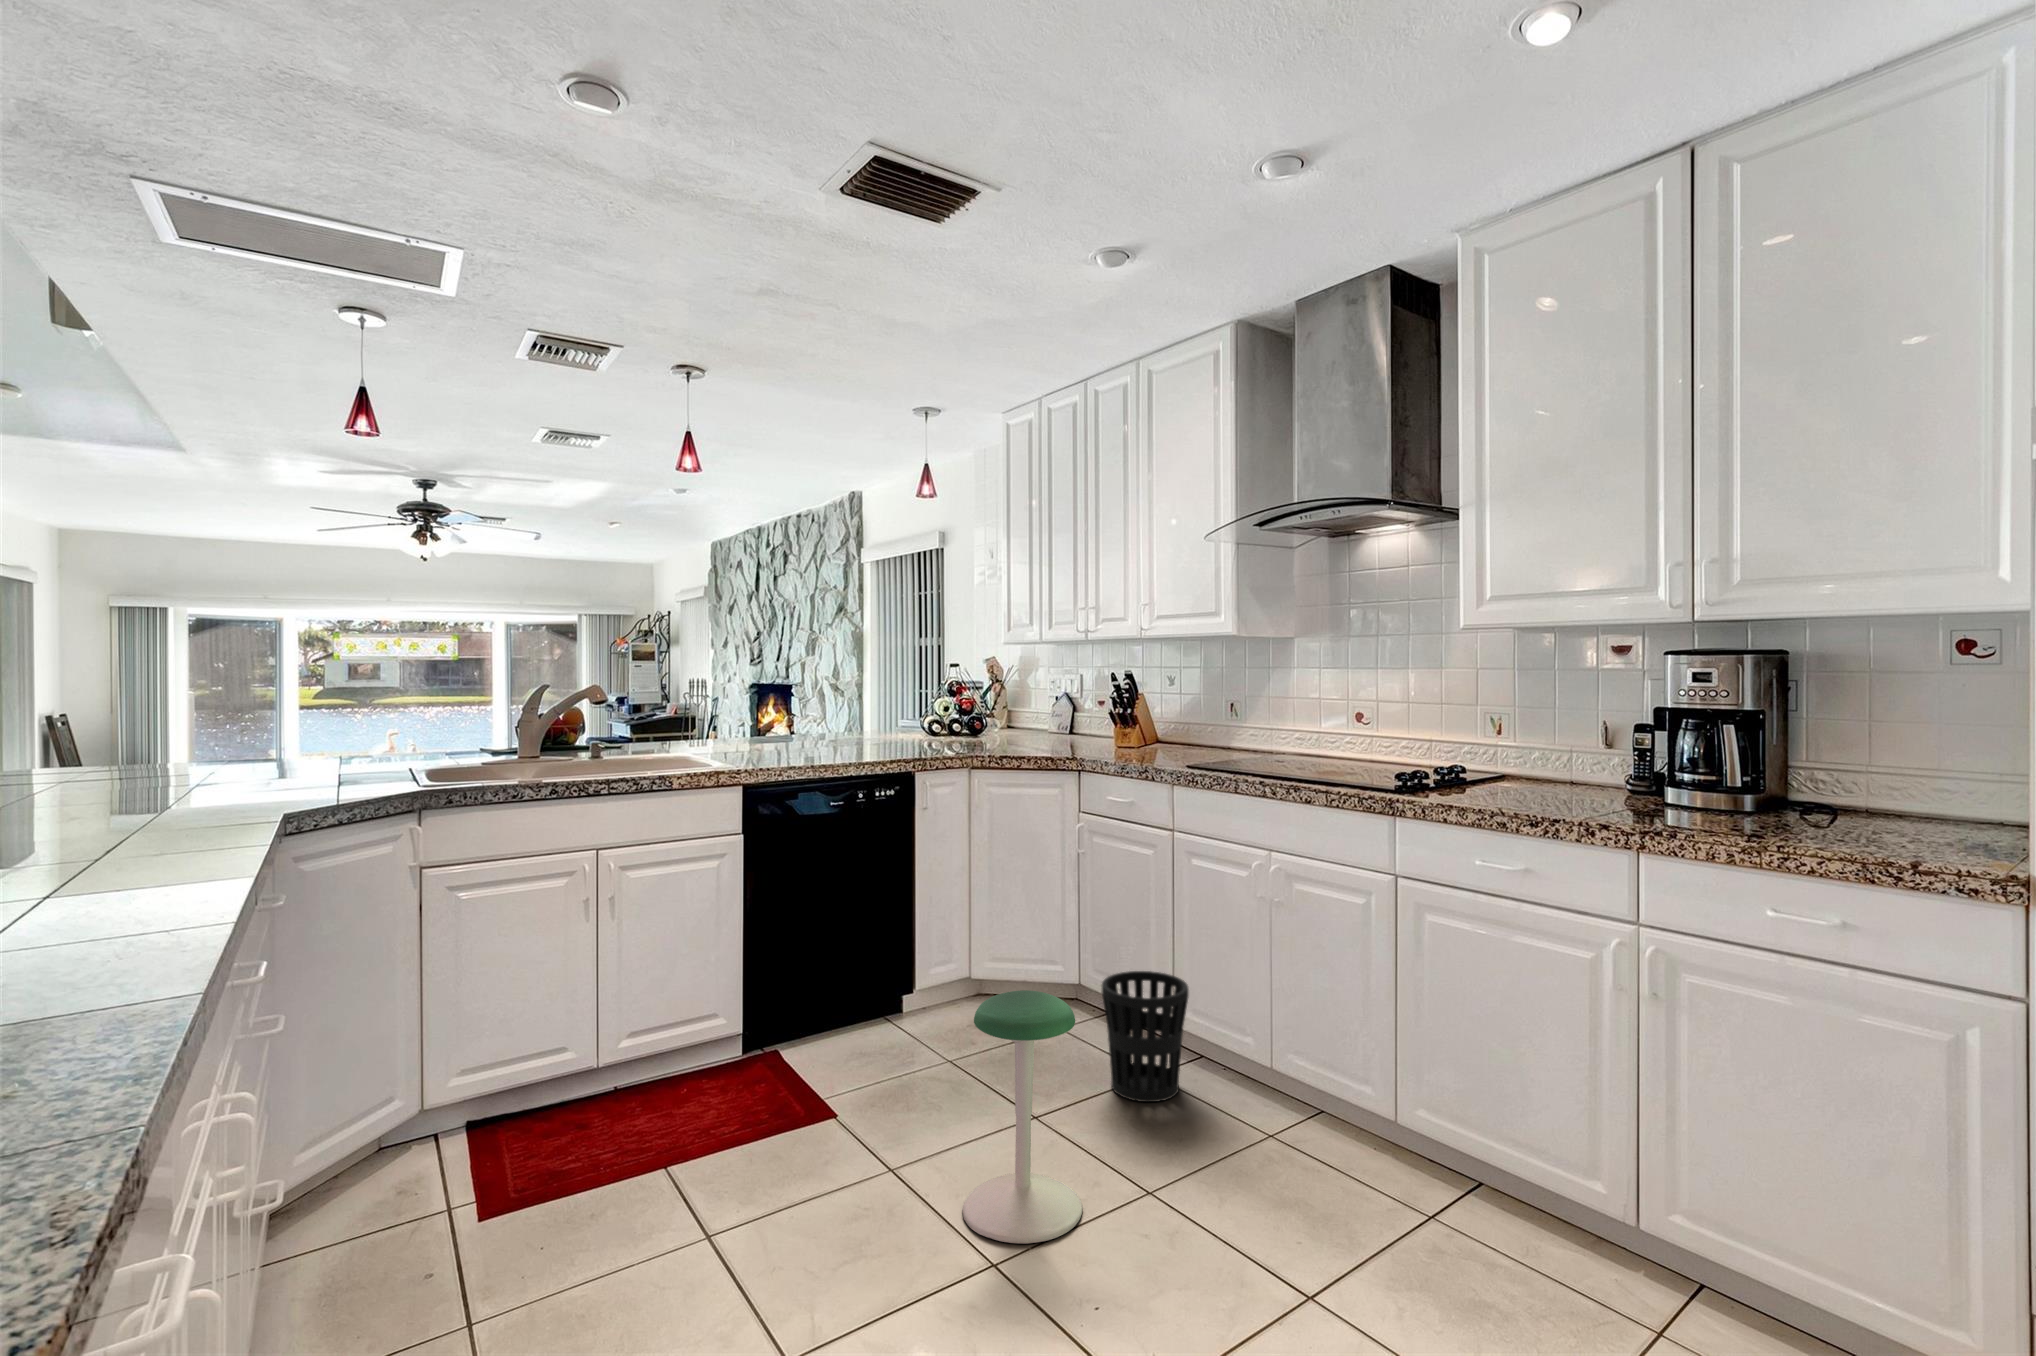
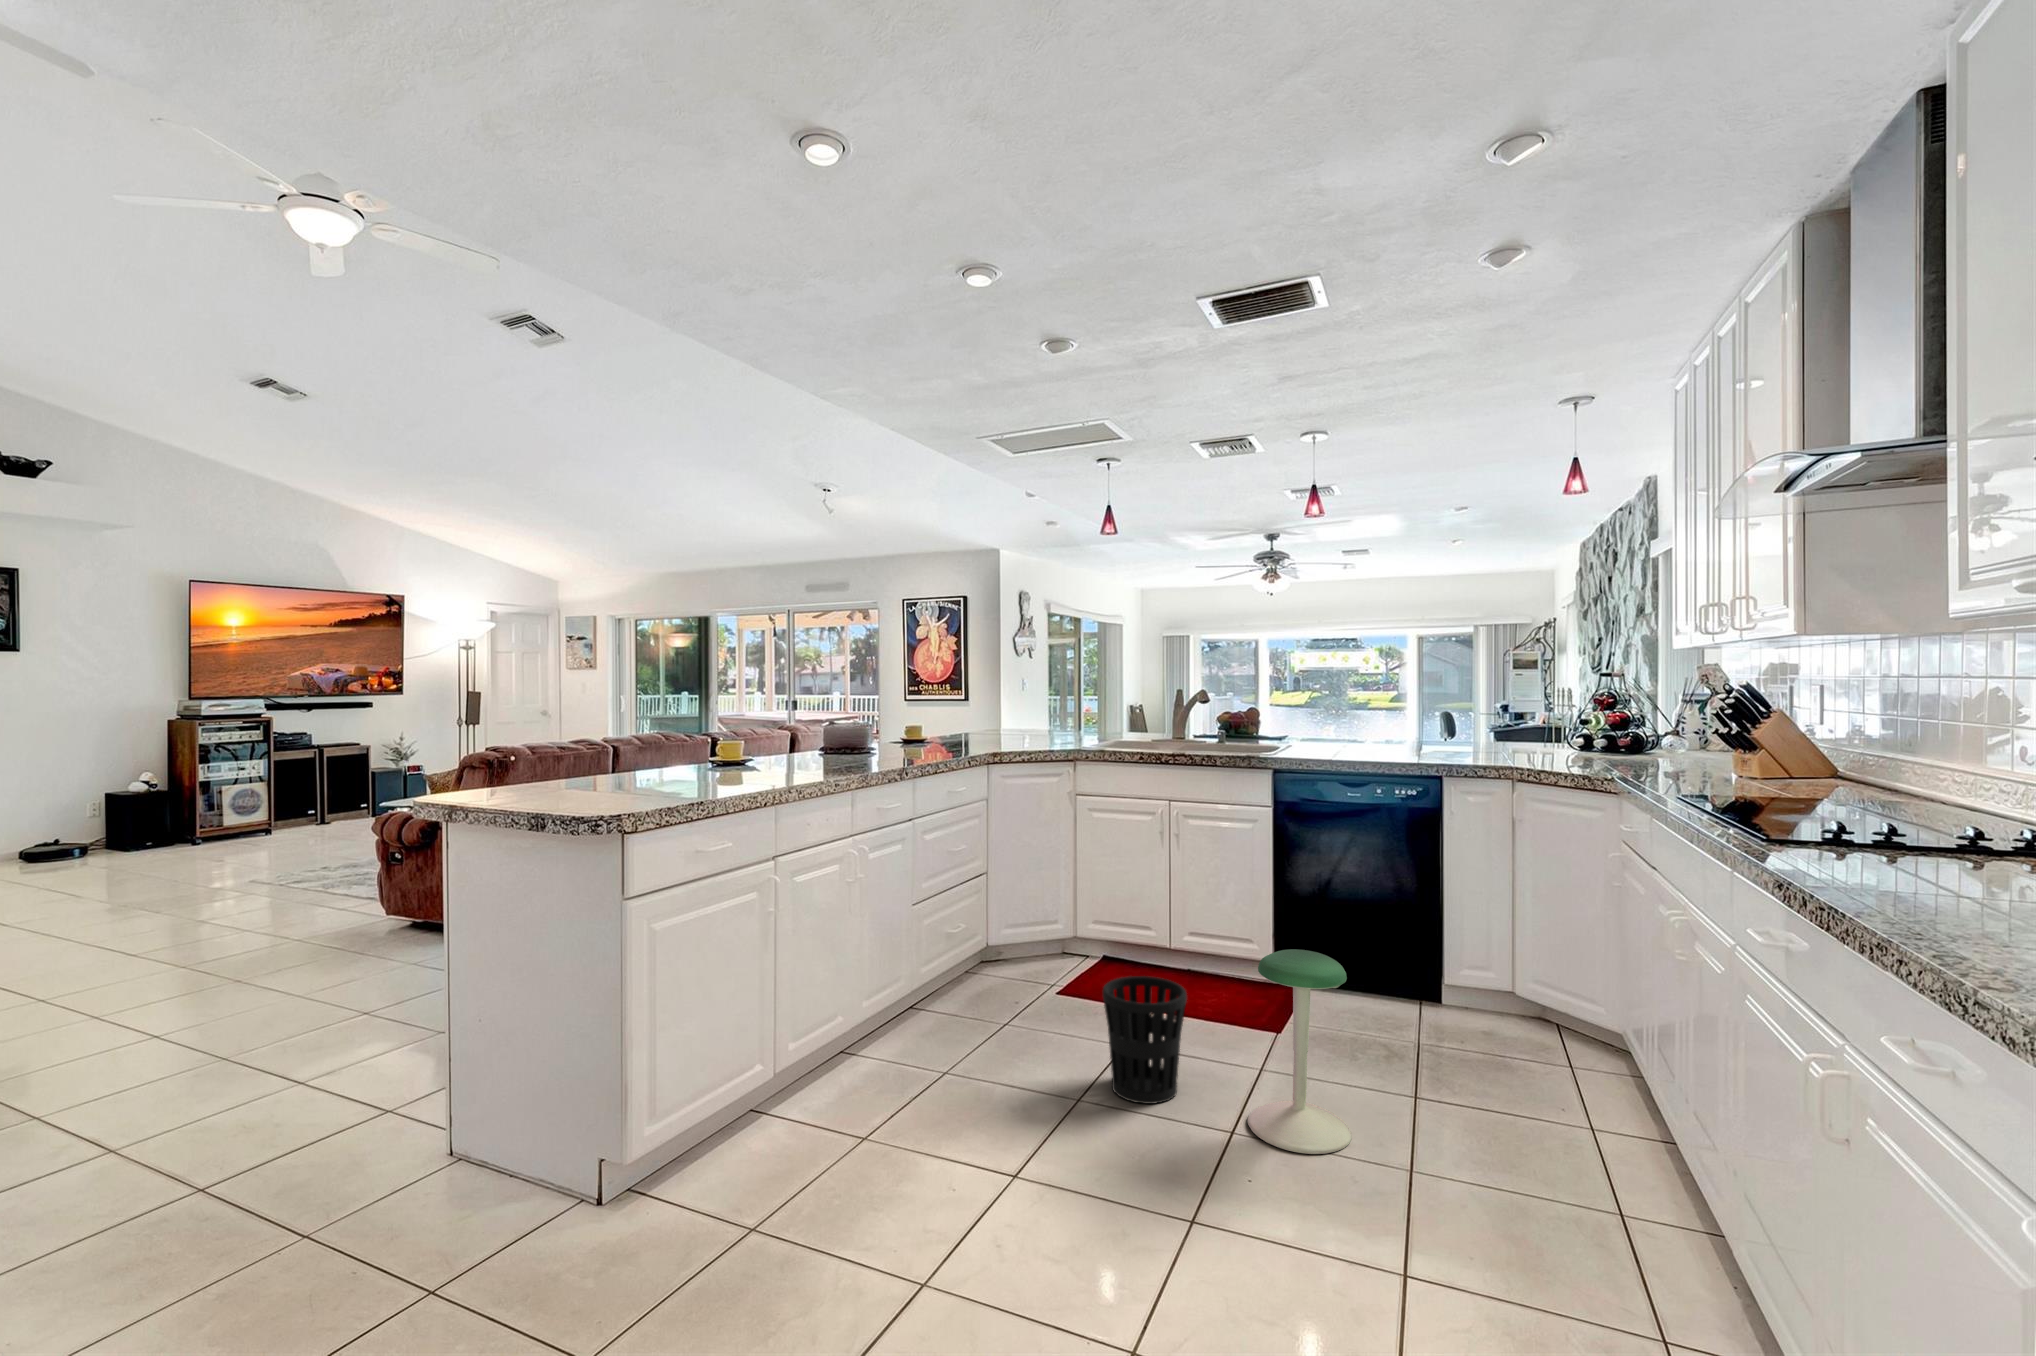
wastebasket: present [1102,971,1189,1102] -> present [1103,976,1187,1104]

